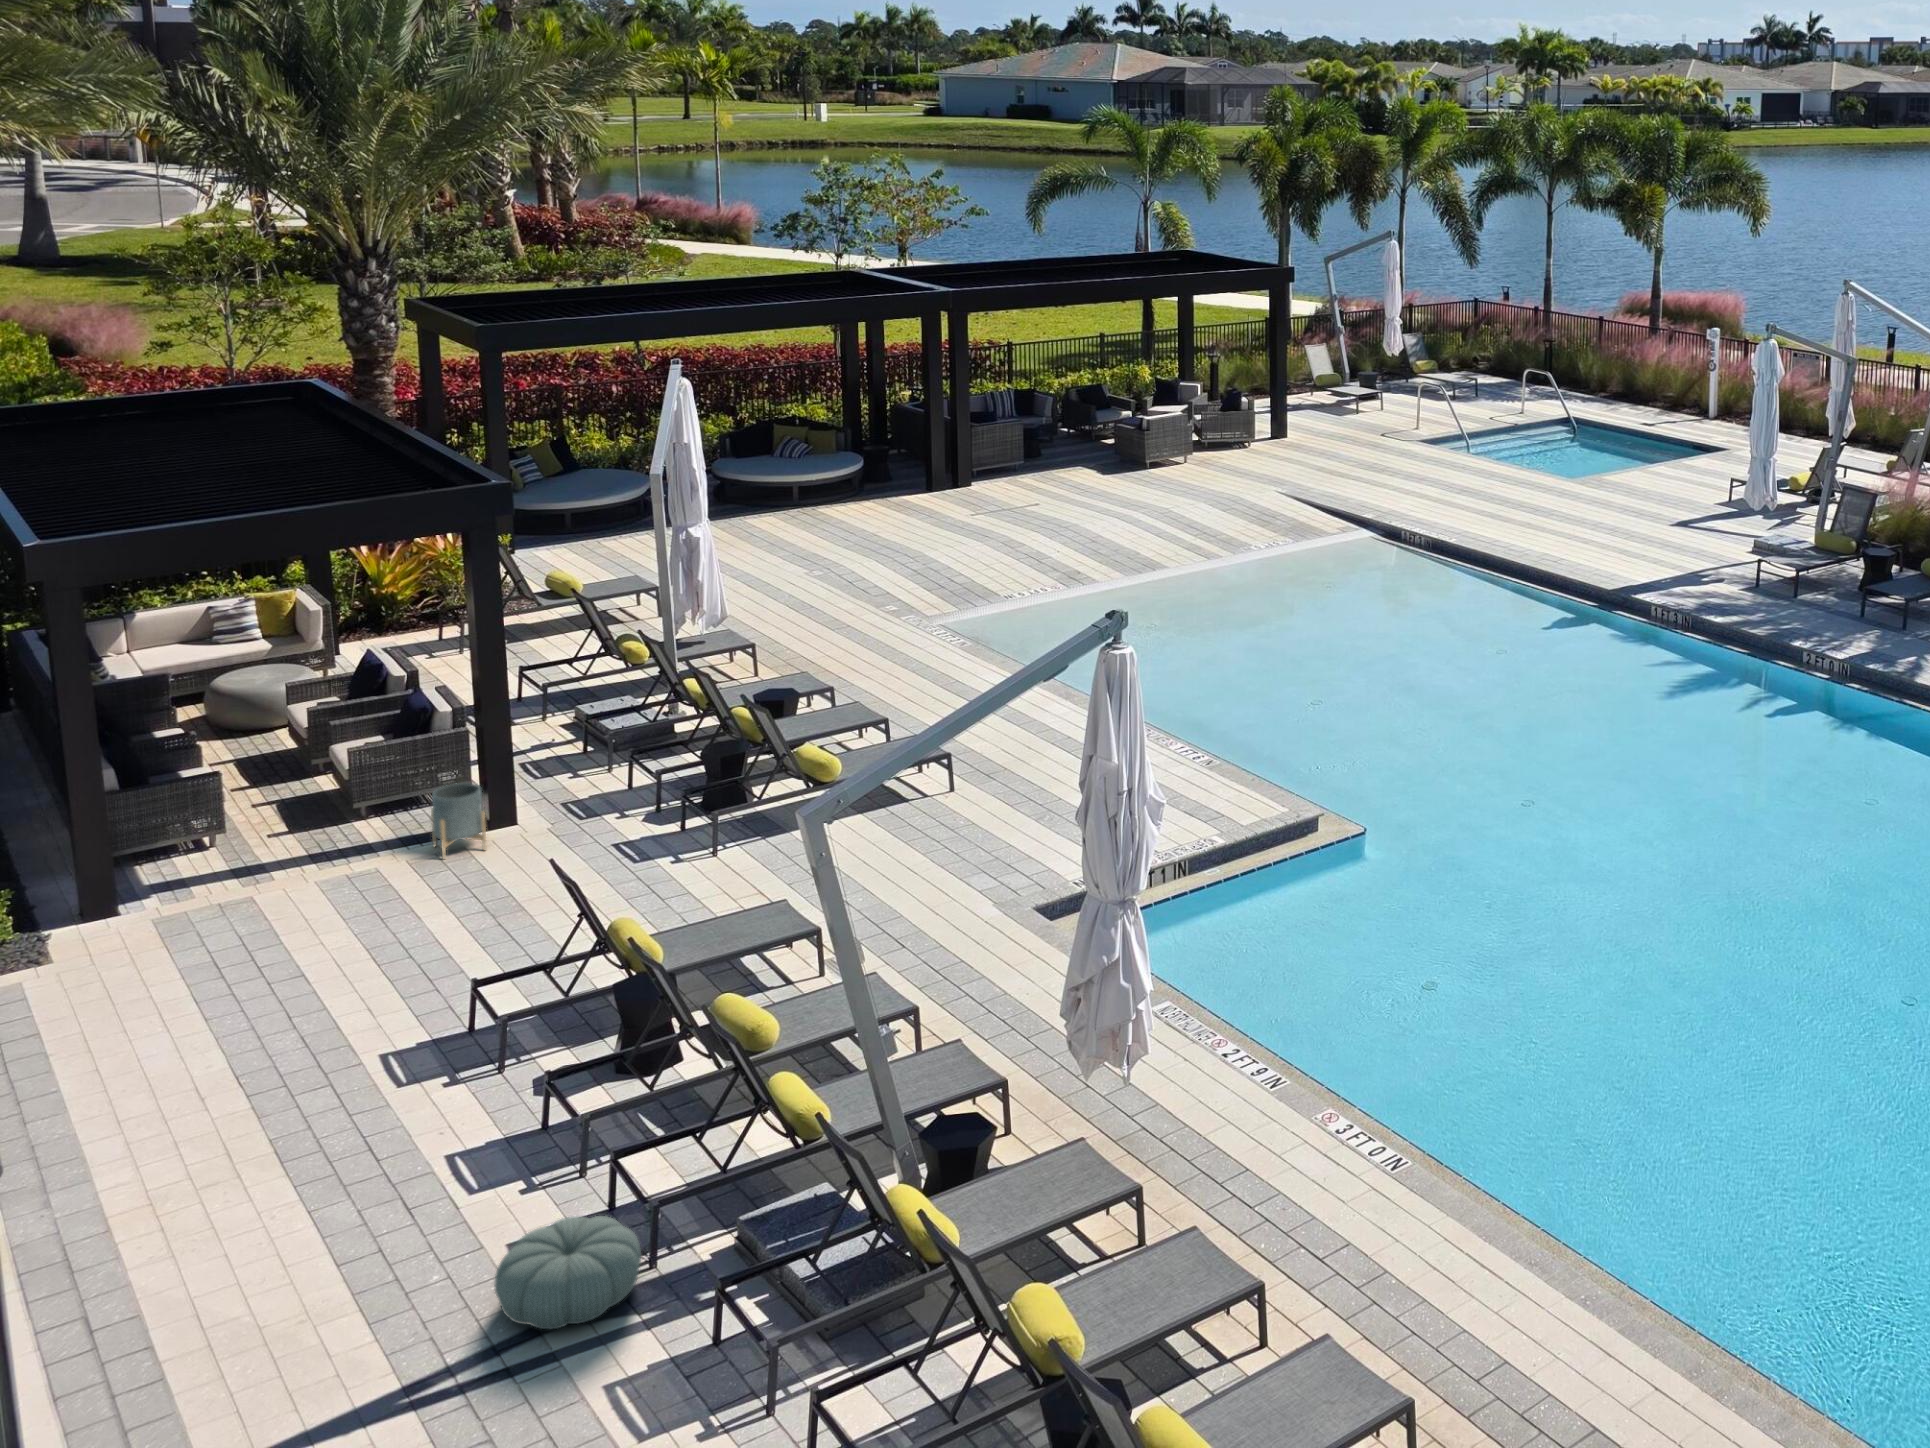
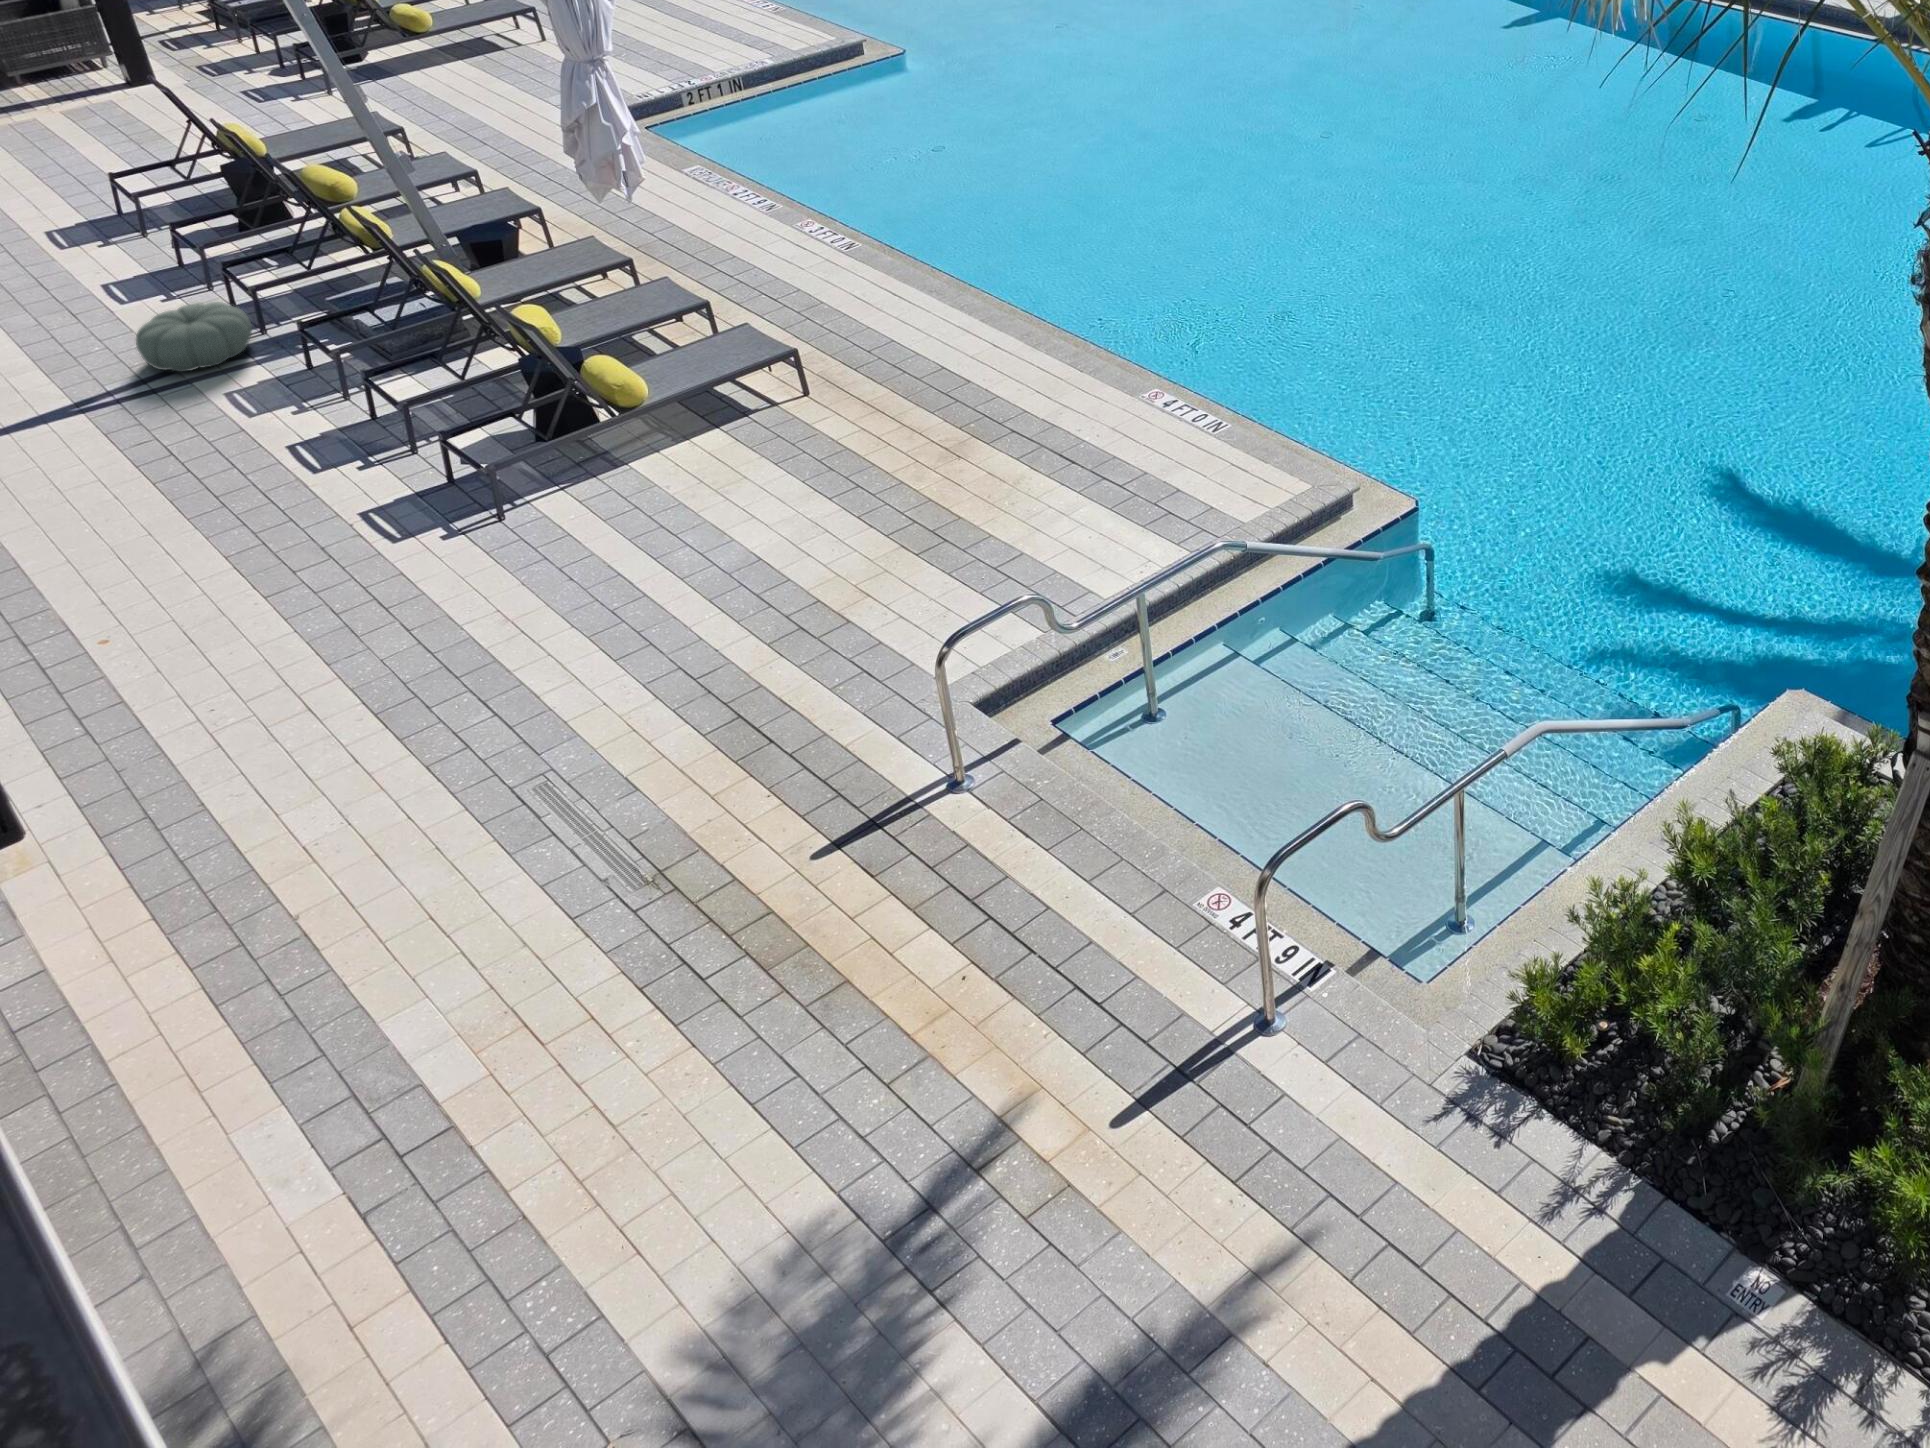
planter: present [431,783,487,859] -> none [68,47,132,110]

